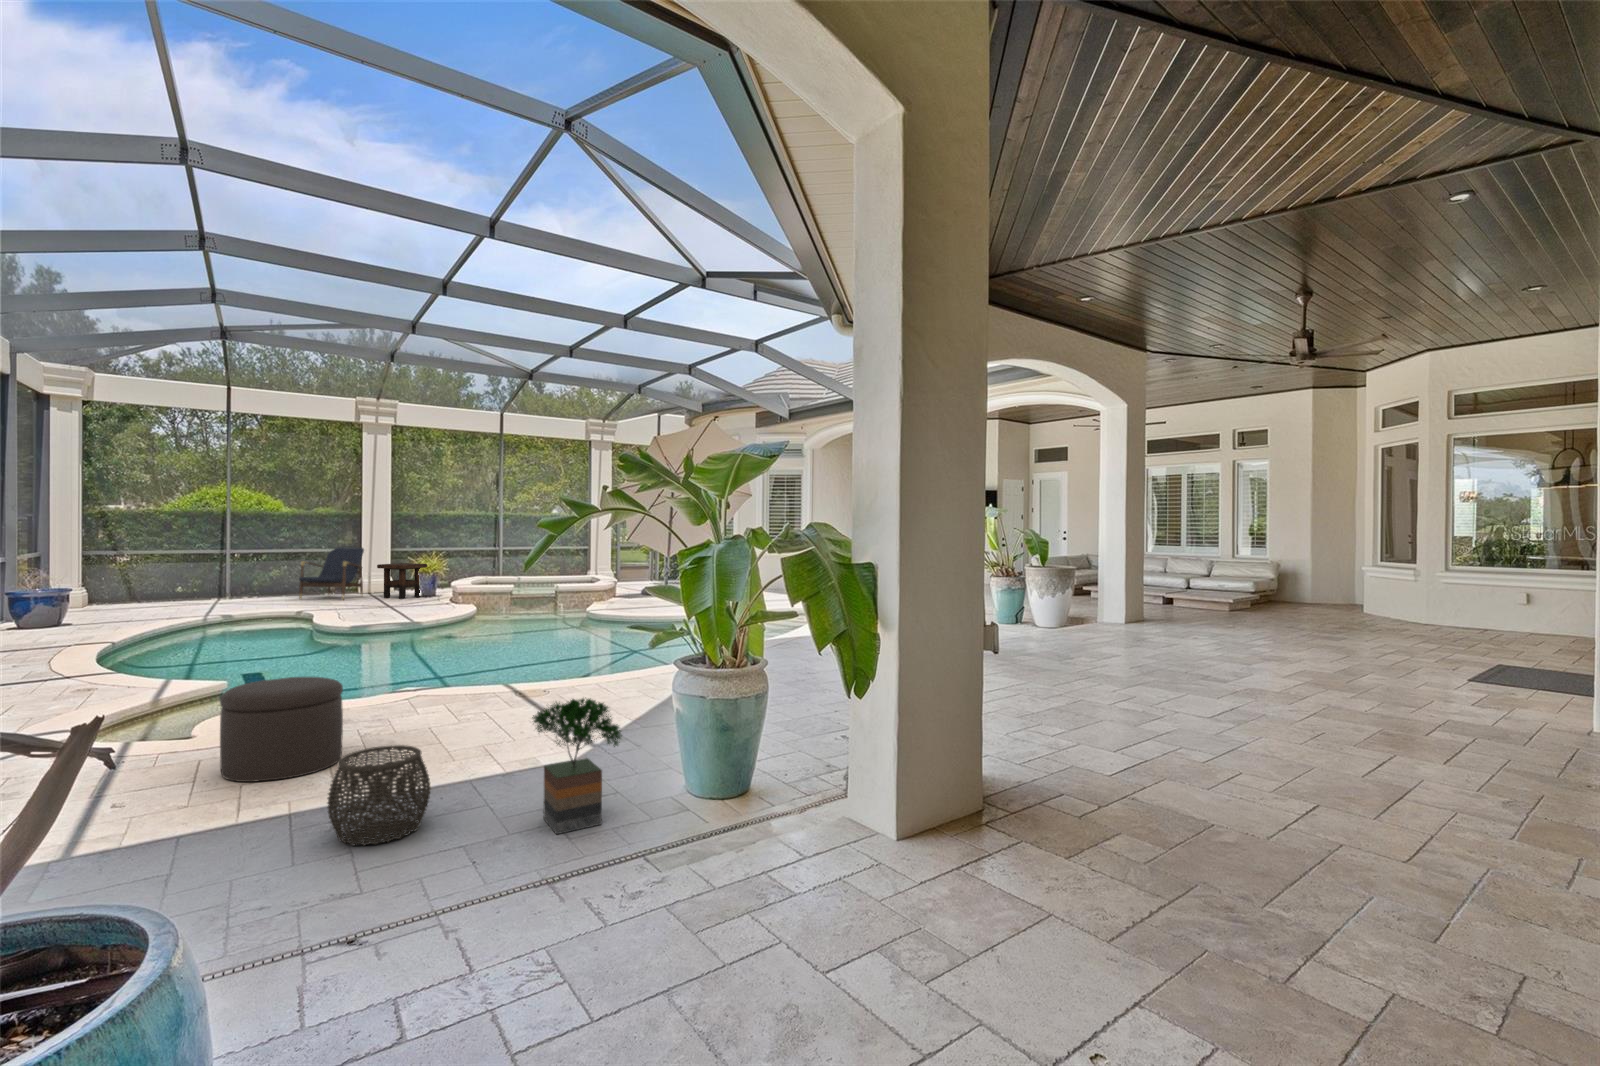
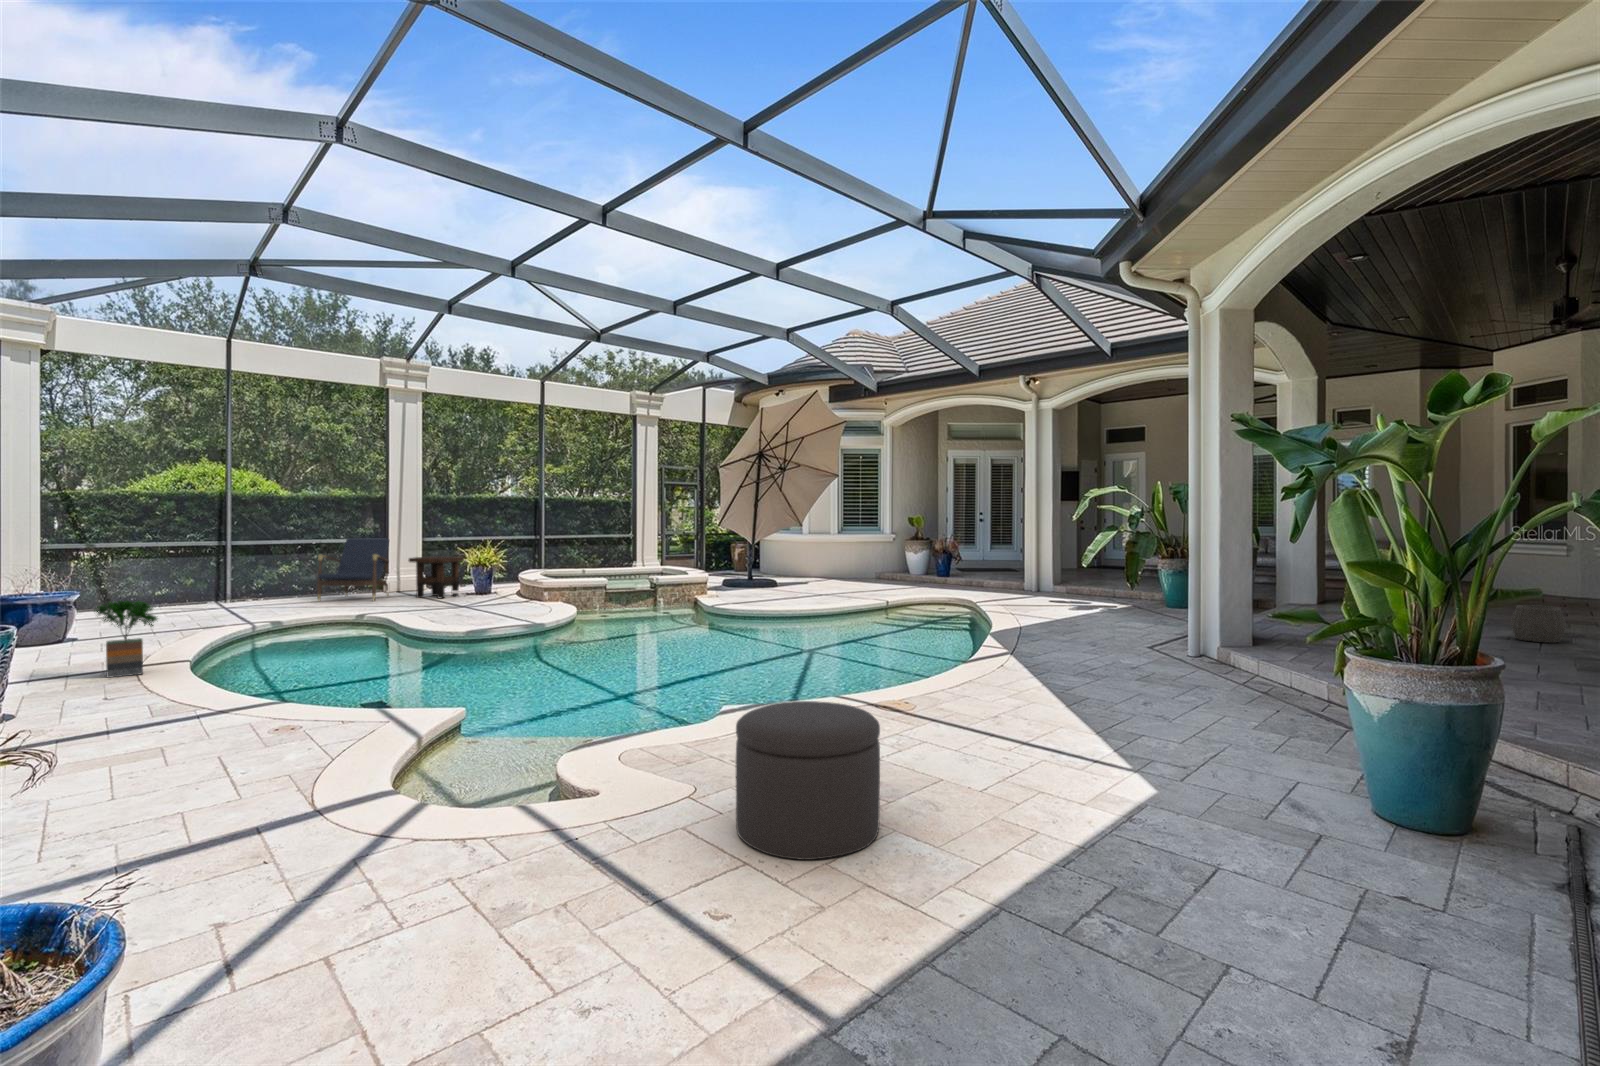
potted tree: present [532,698,622,834] -> present [94,600,158,678]
woven basket: present [327,745,430,846] -> present [1511,605,1566,643]

